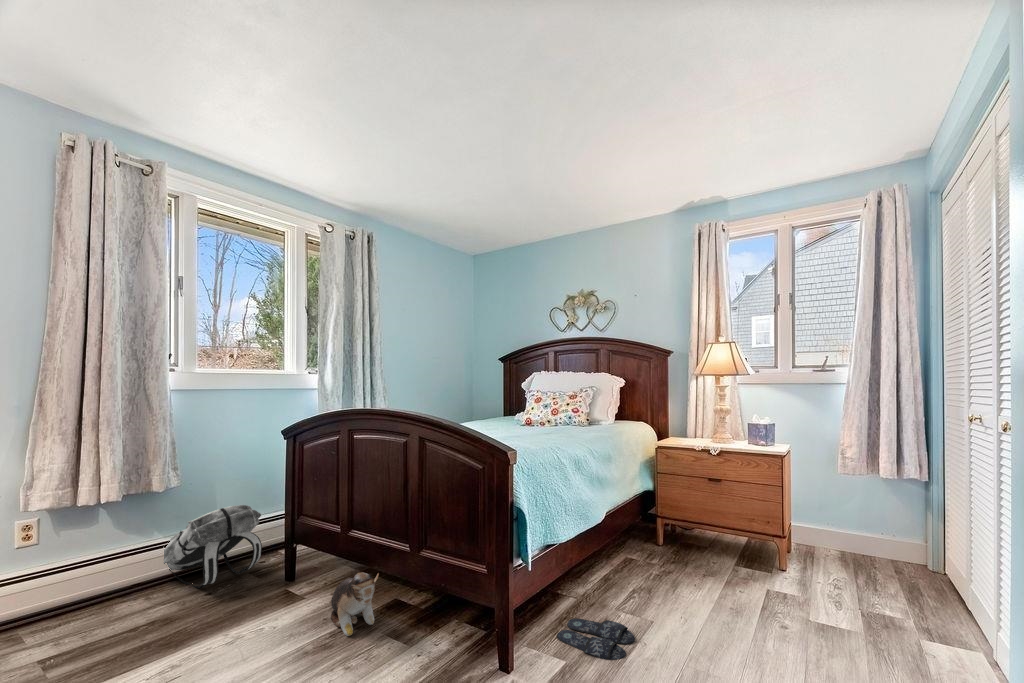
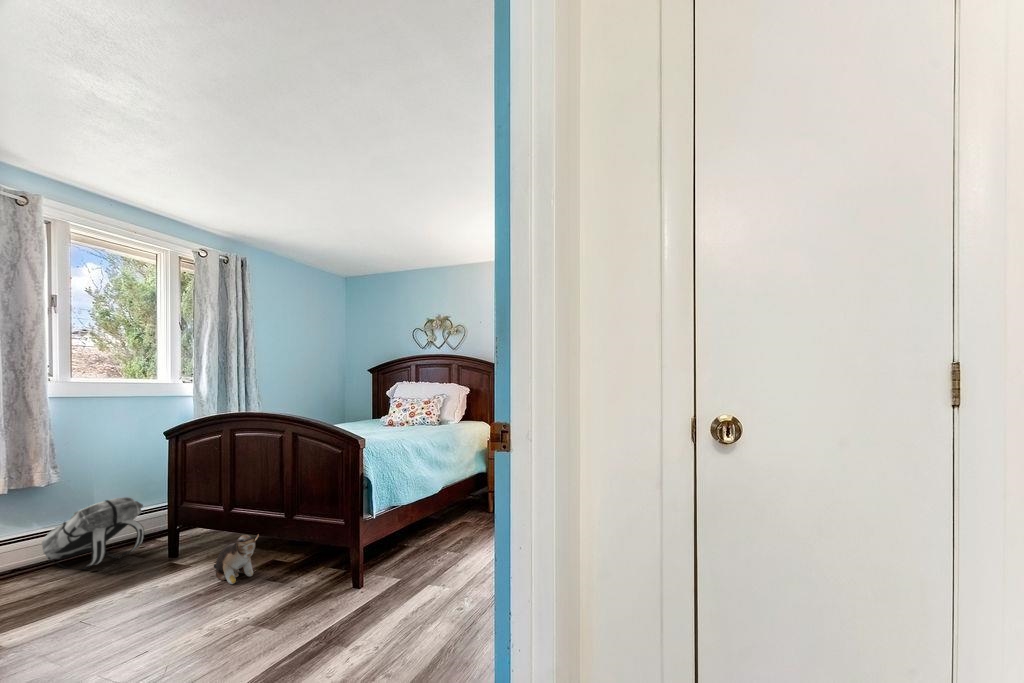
slippers: present [557,618,635,660] -> none [396,558,451,578]

